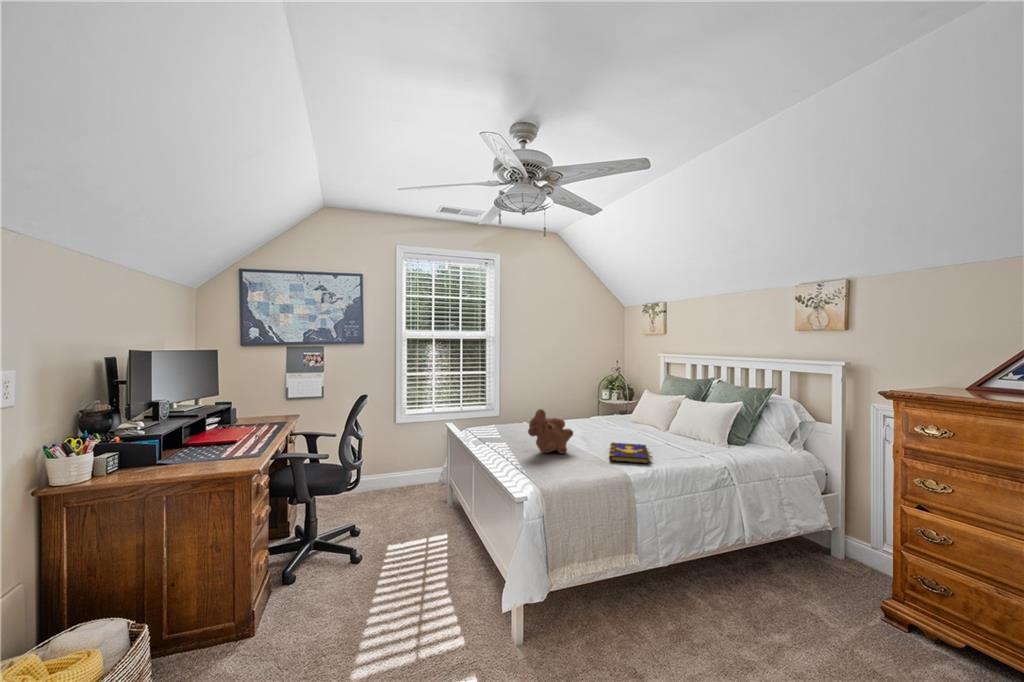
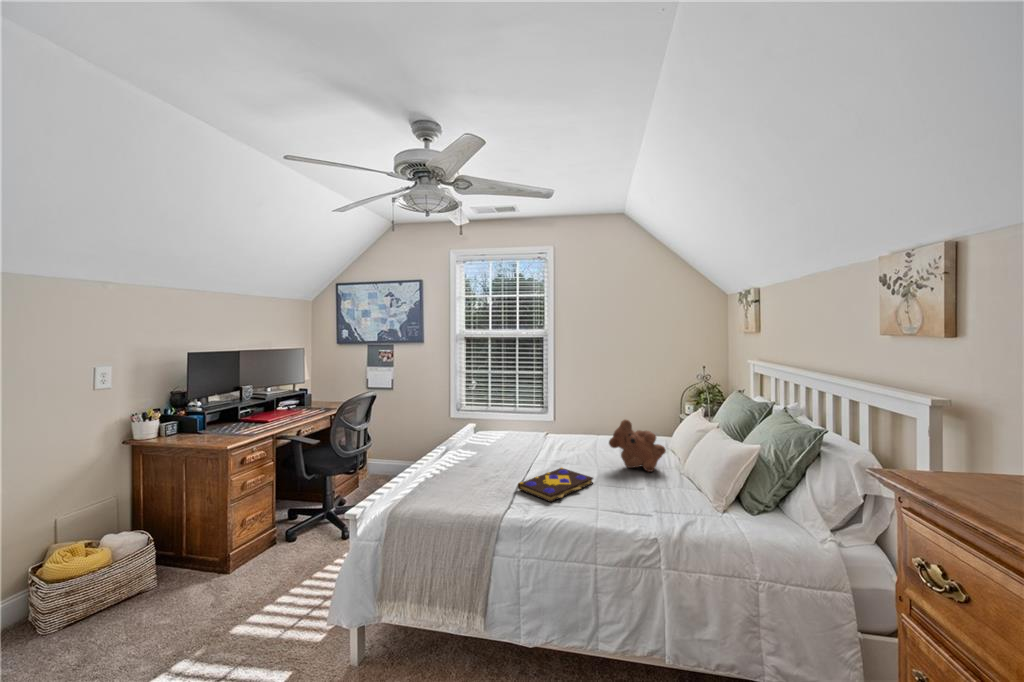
teddy bear: present [528,409,573,454] -> present [609,420,666,472]

